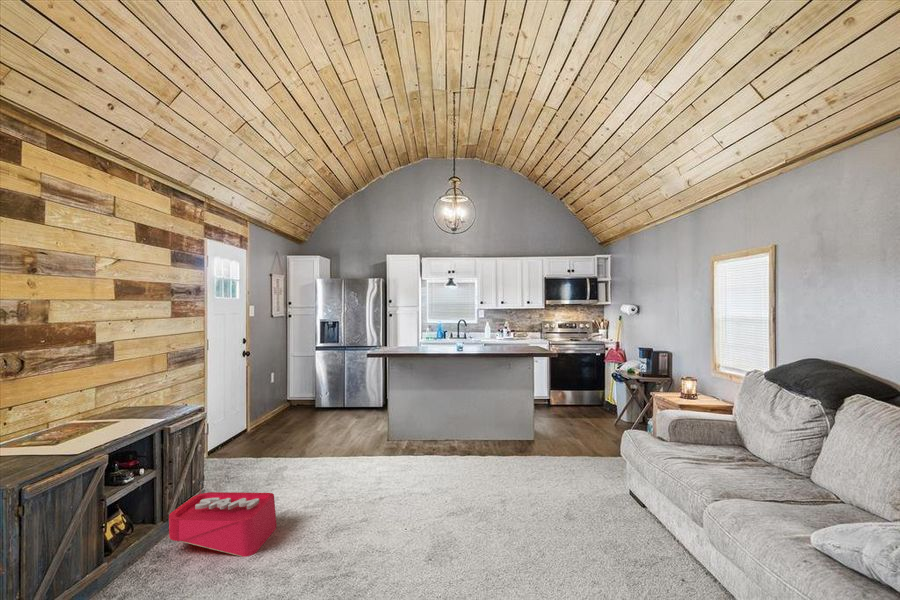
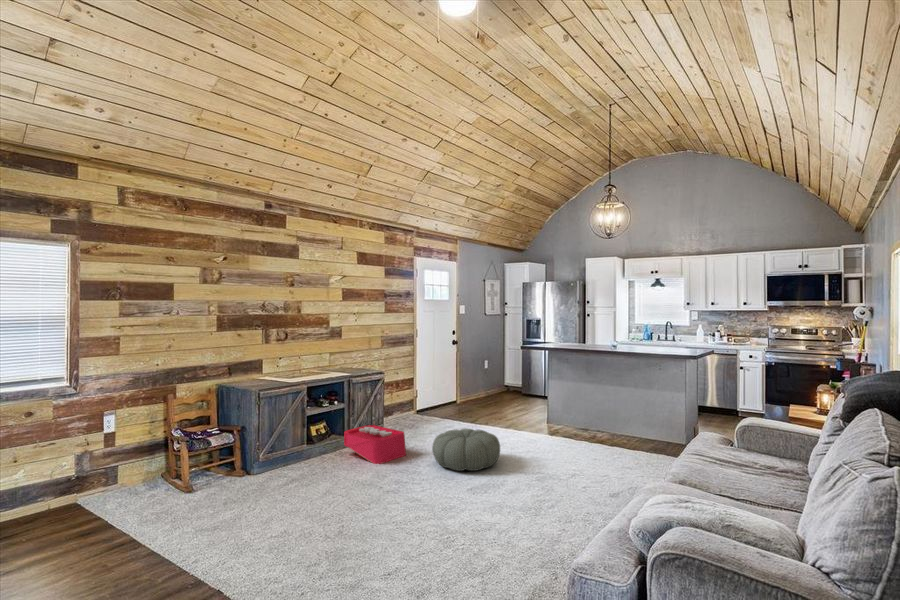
pouf: none [329,467,421,531] -> present [432,429,500,471]

